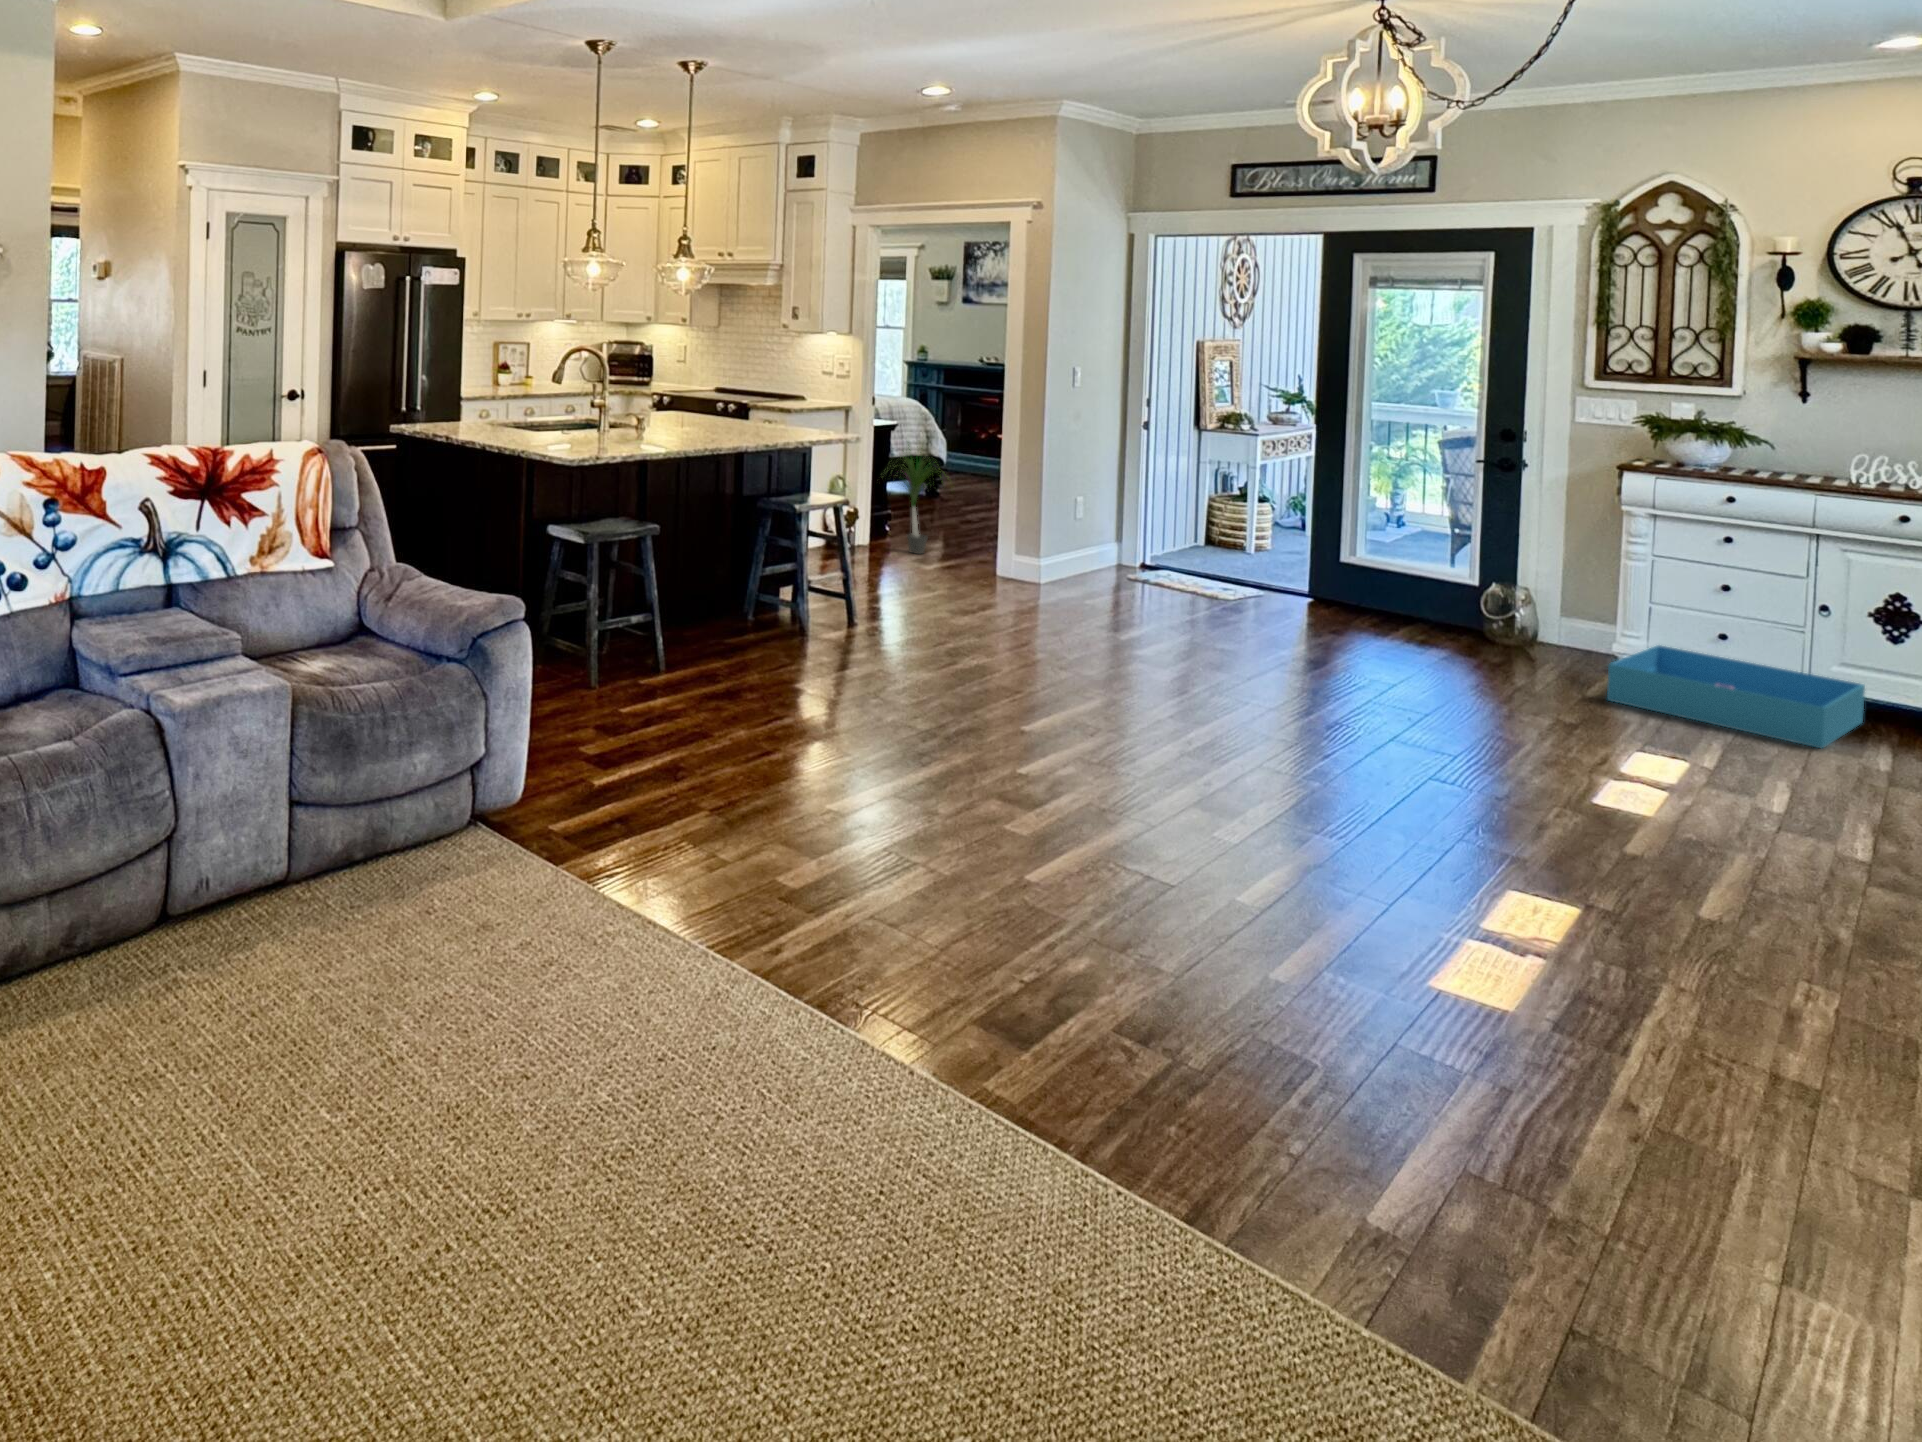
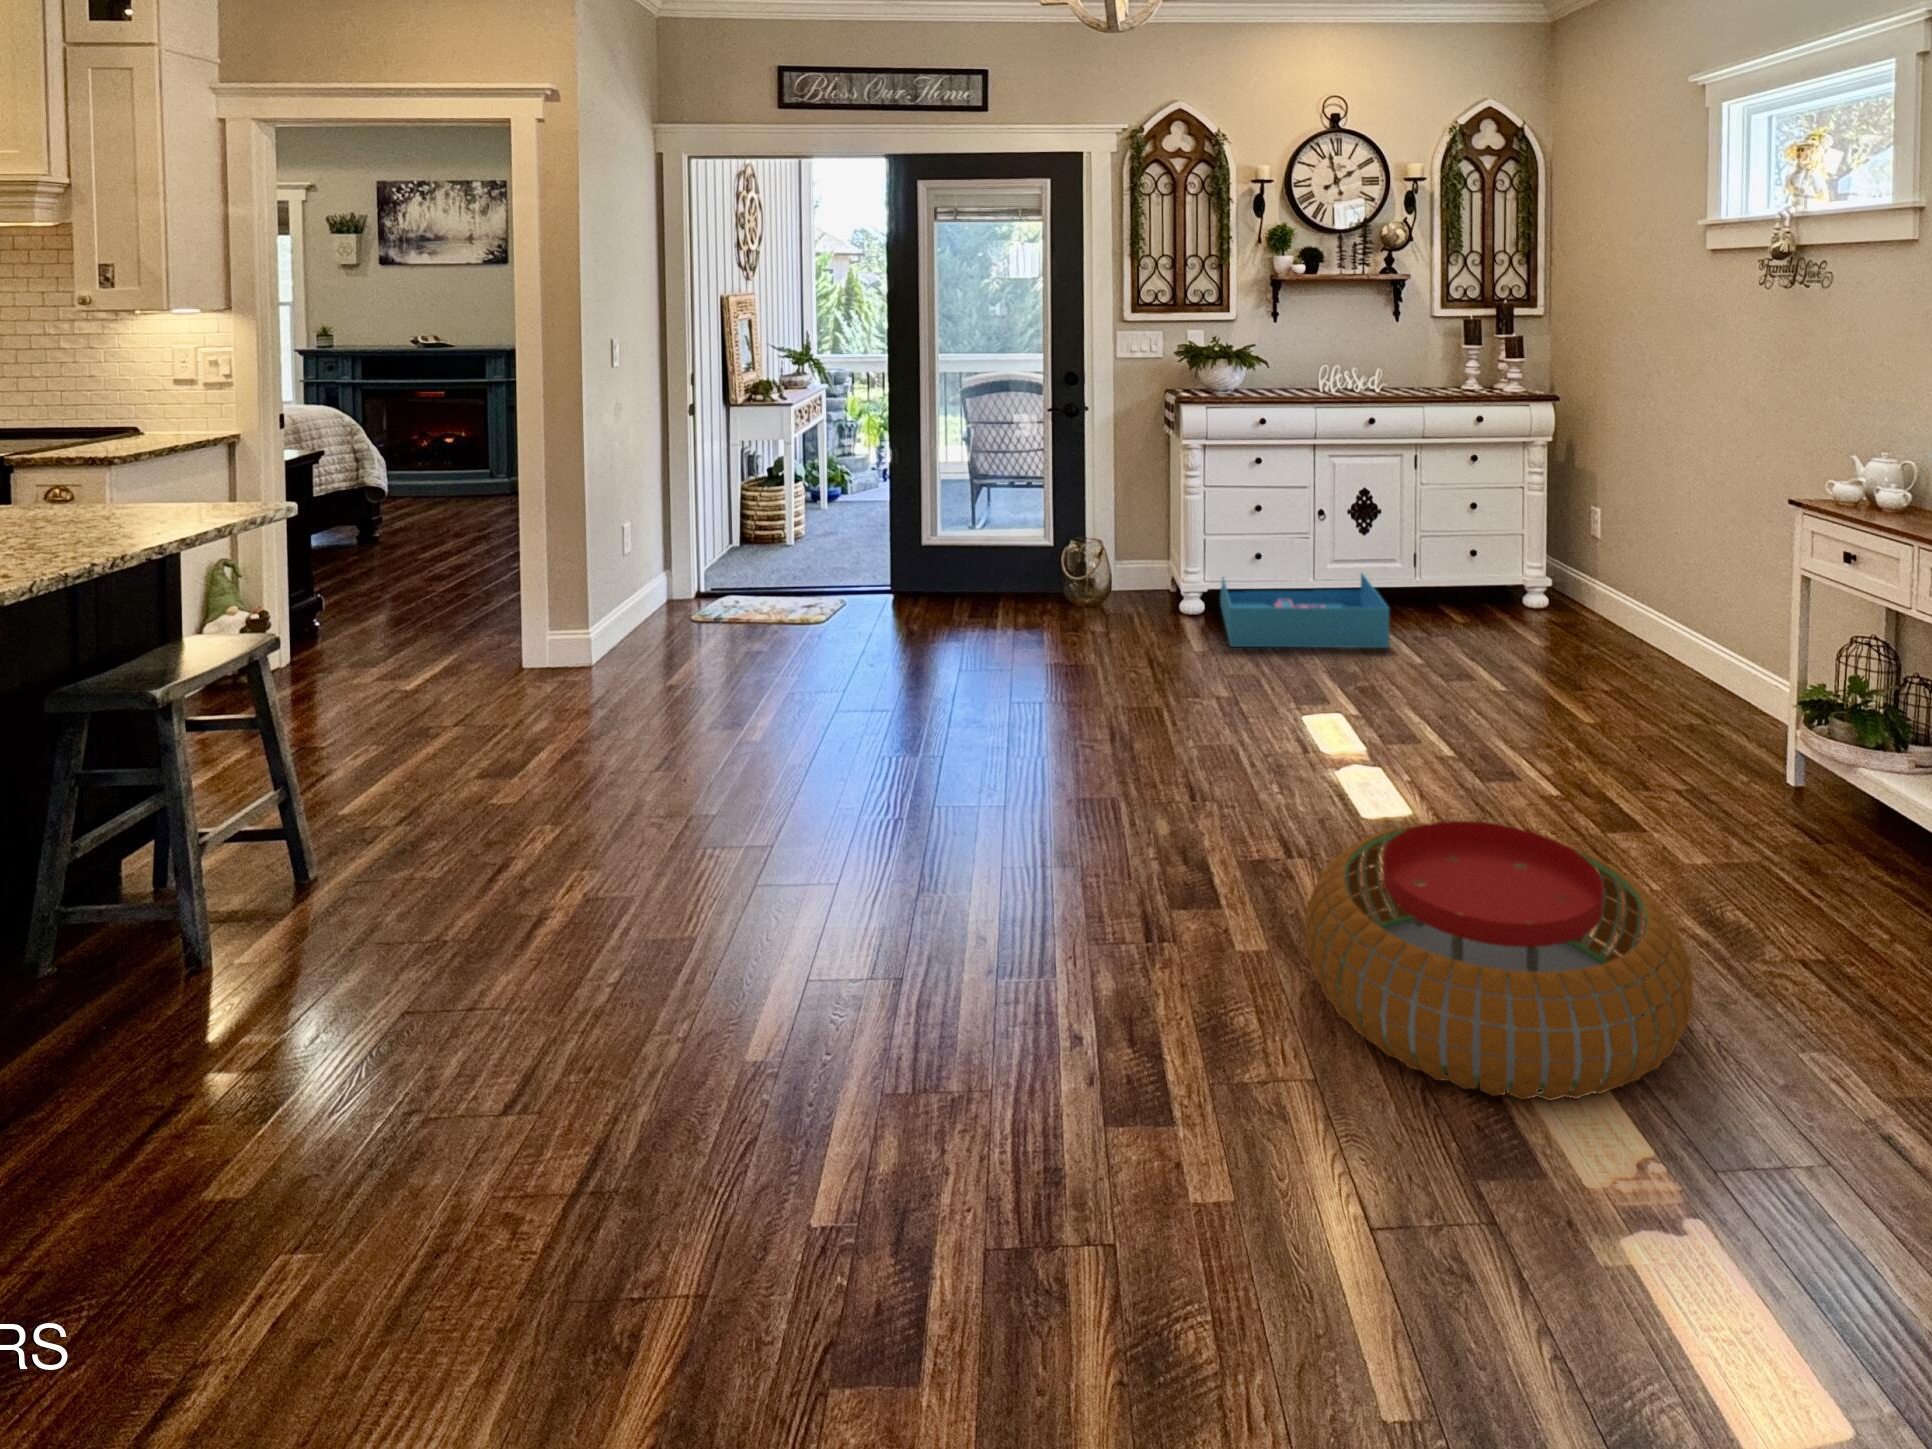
potted plant: present [894,449,941,554] -> none [300,475,443,660]
pouf: none [1334,737,1653,897] -> present [1305,821,1694,1101]

